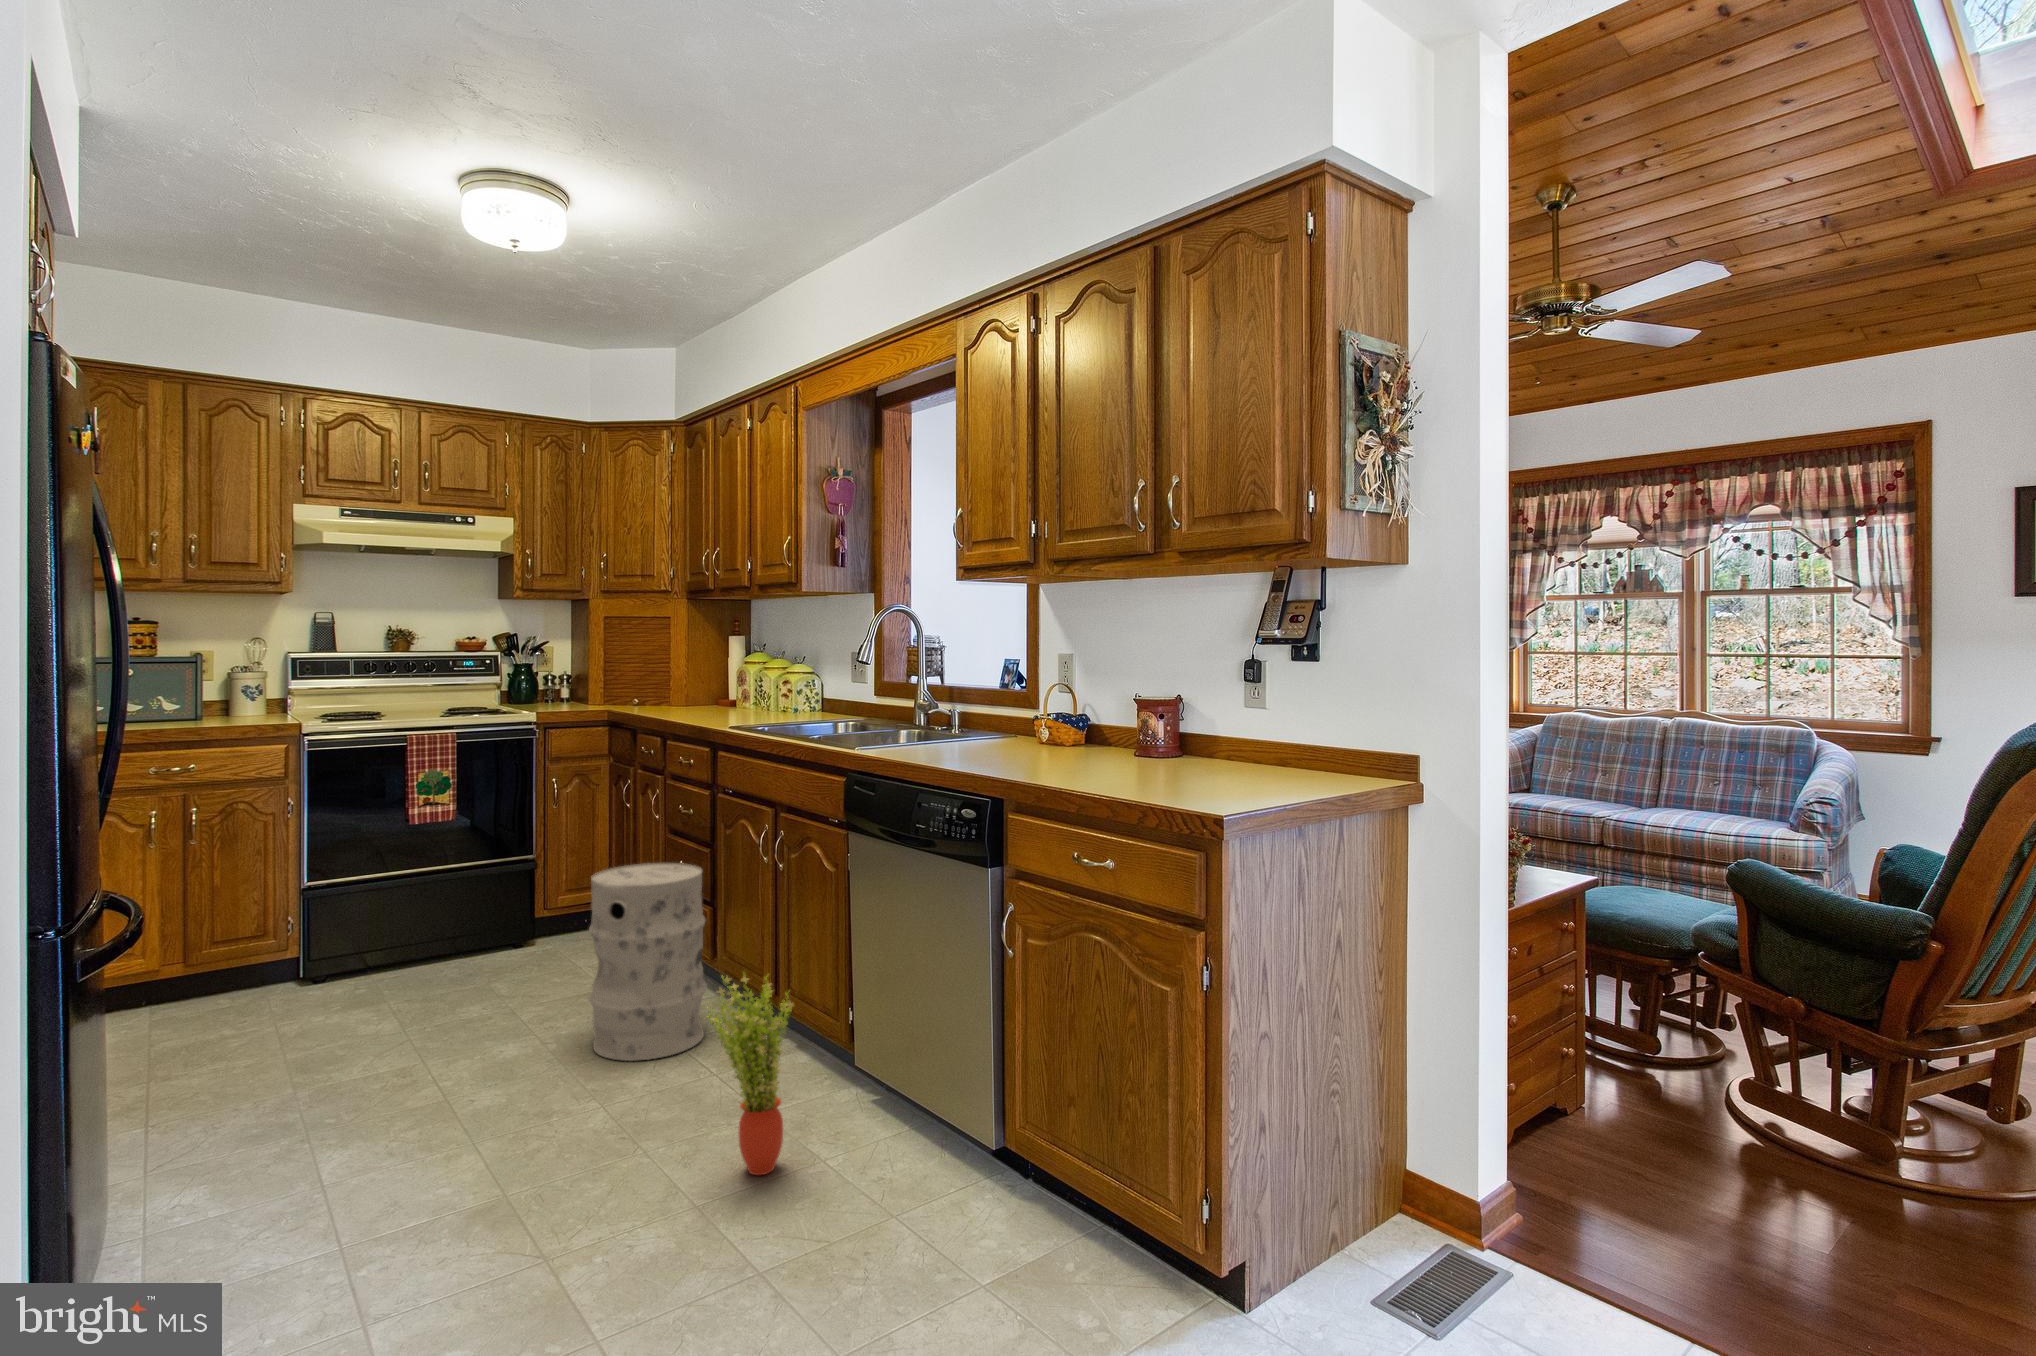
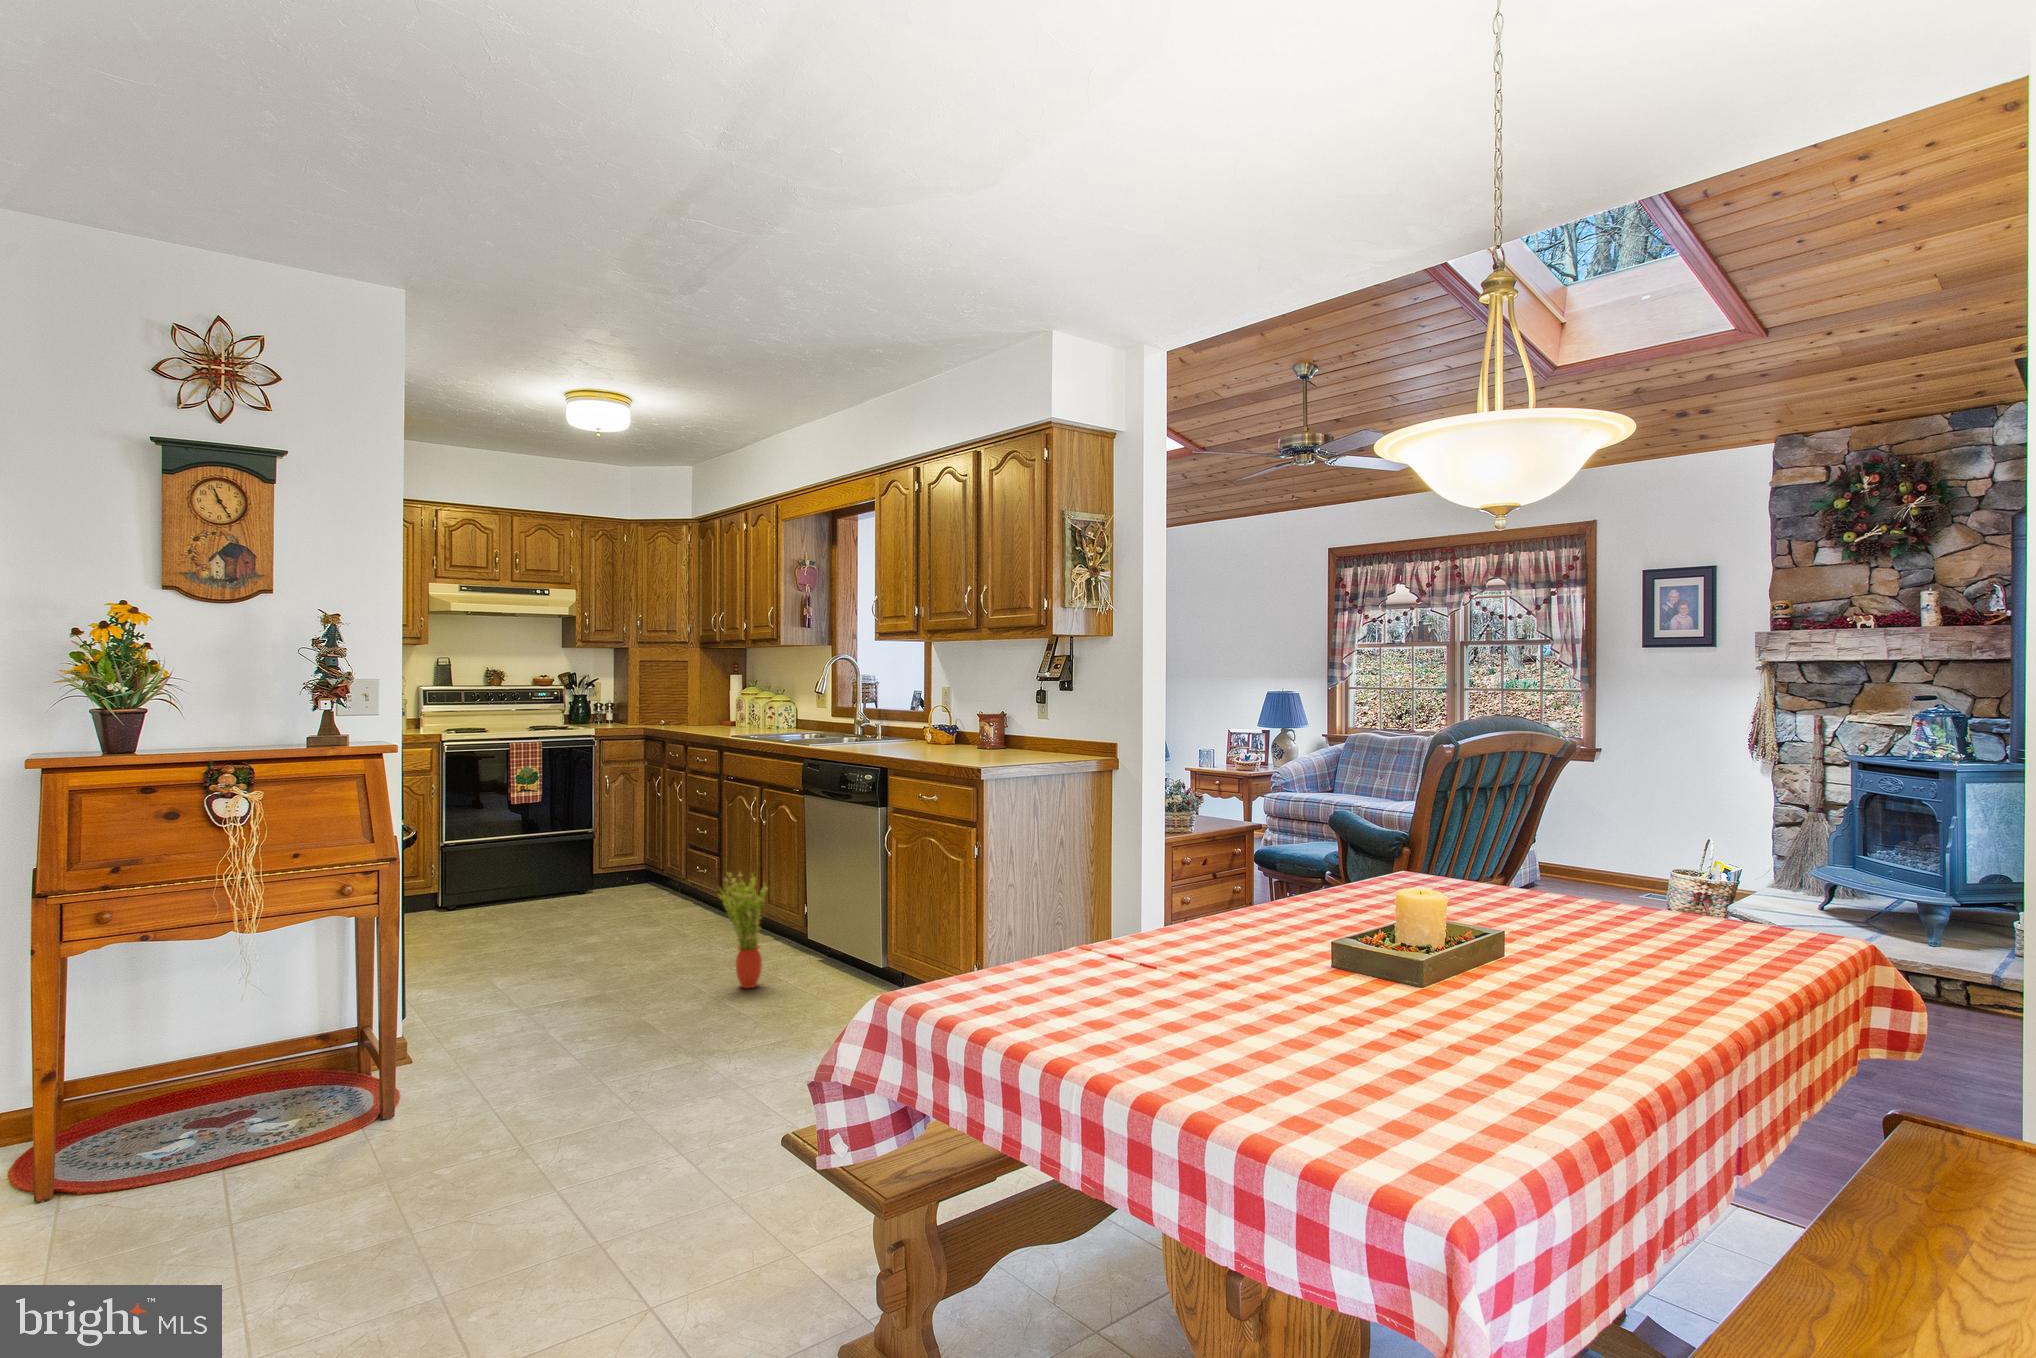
trash can: present [589,863,707,1061] -> none [639,824,714,945]

